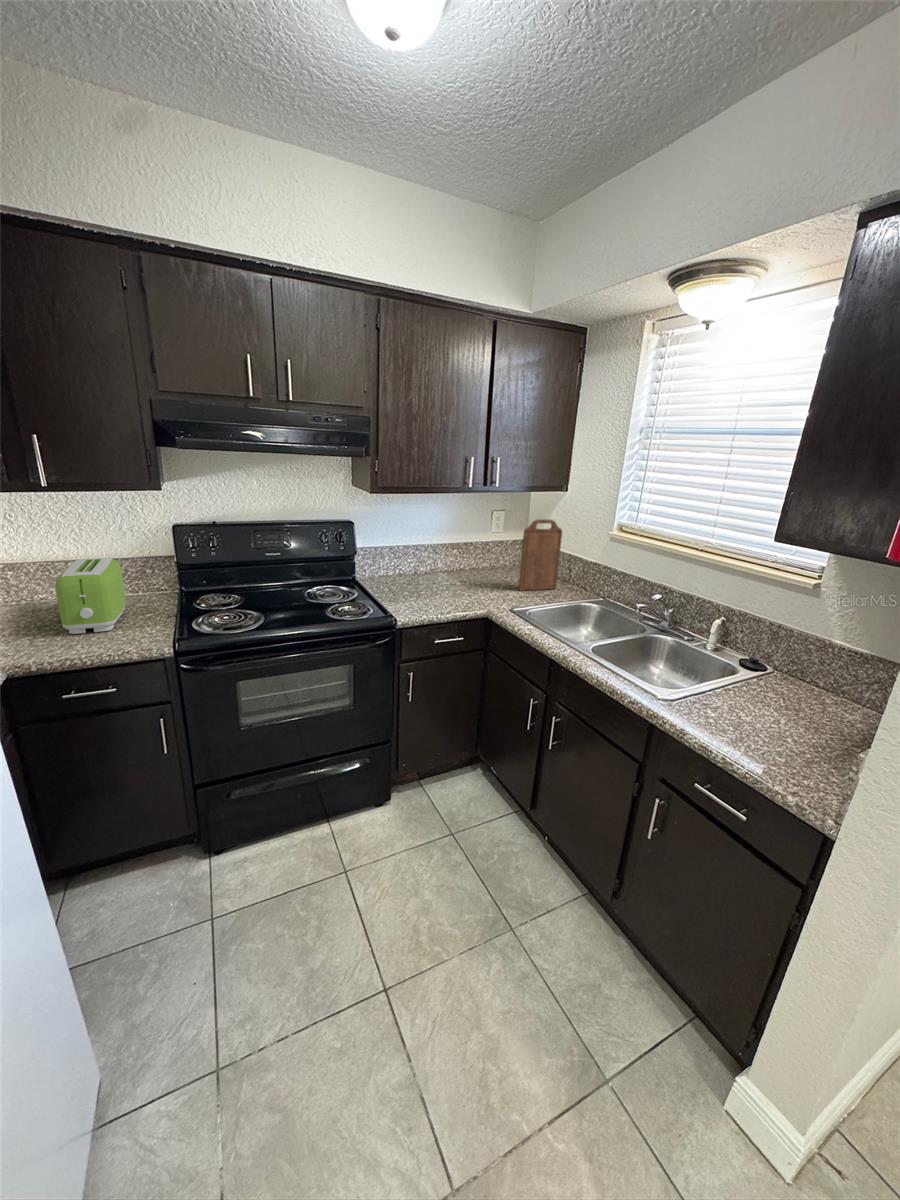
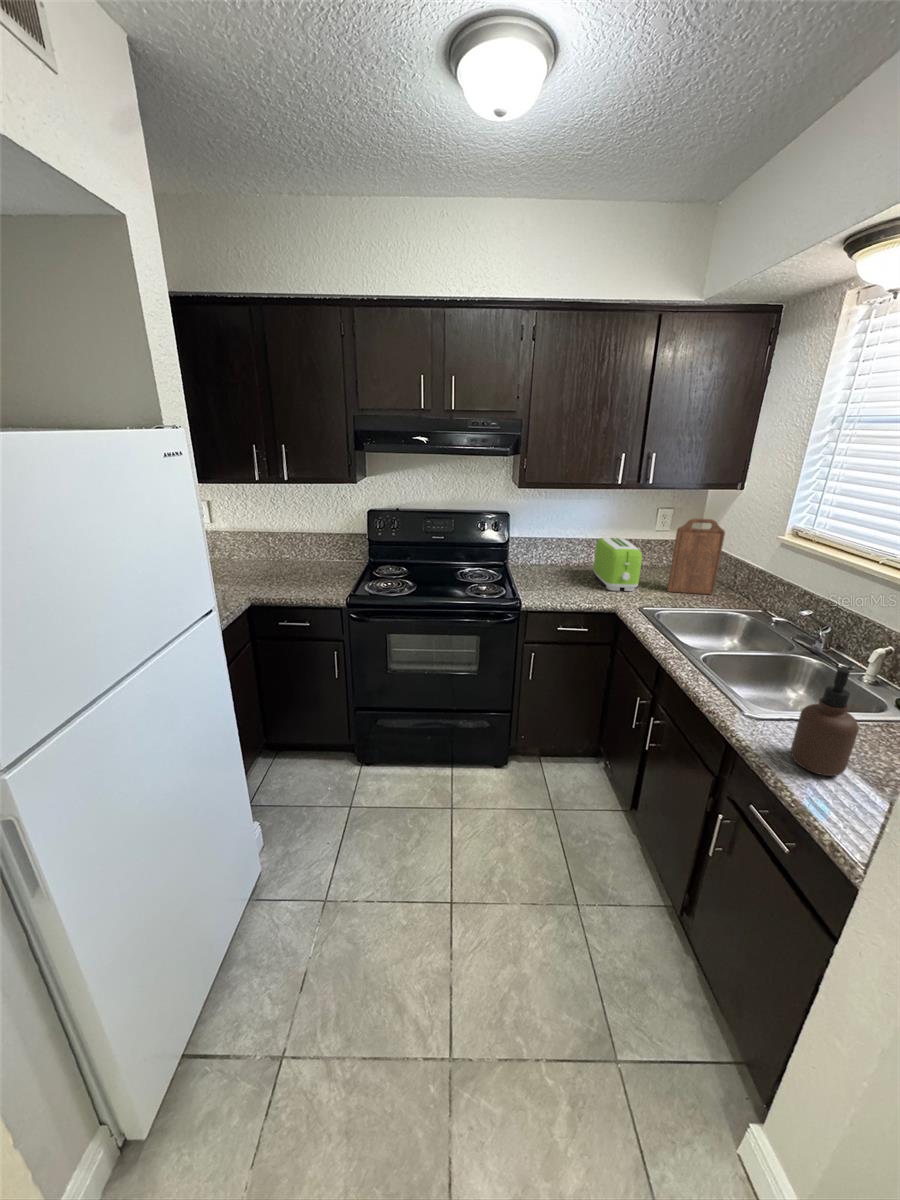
toaster: present [55,558,126,634] -> present [593,537,642,591]
soap dispenser: none [719,642,775,742] -> present [791,665,859,776]

